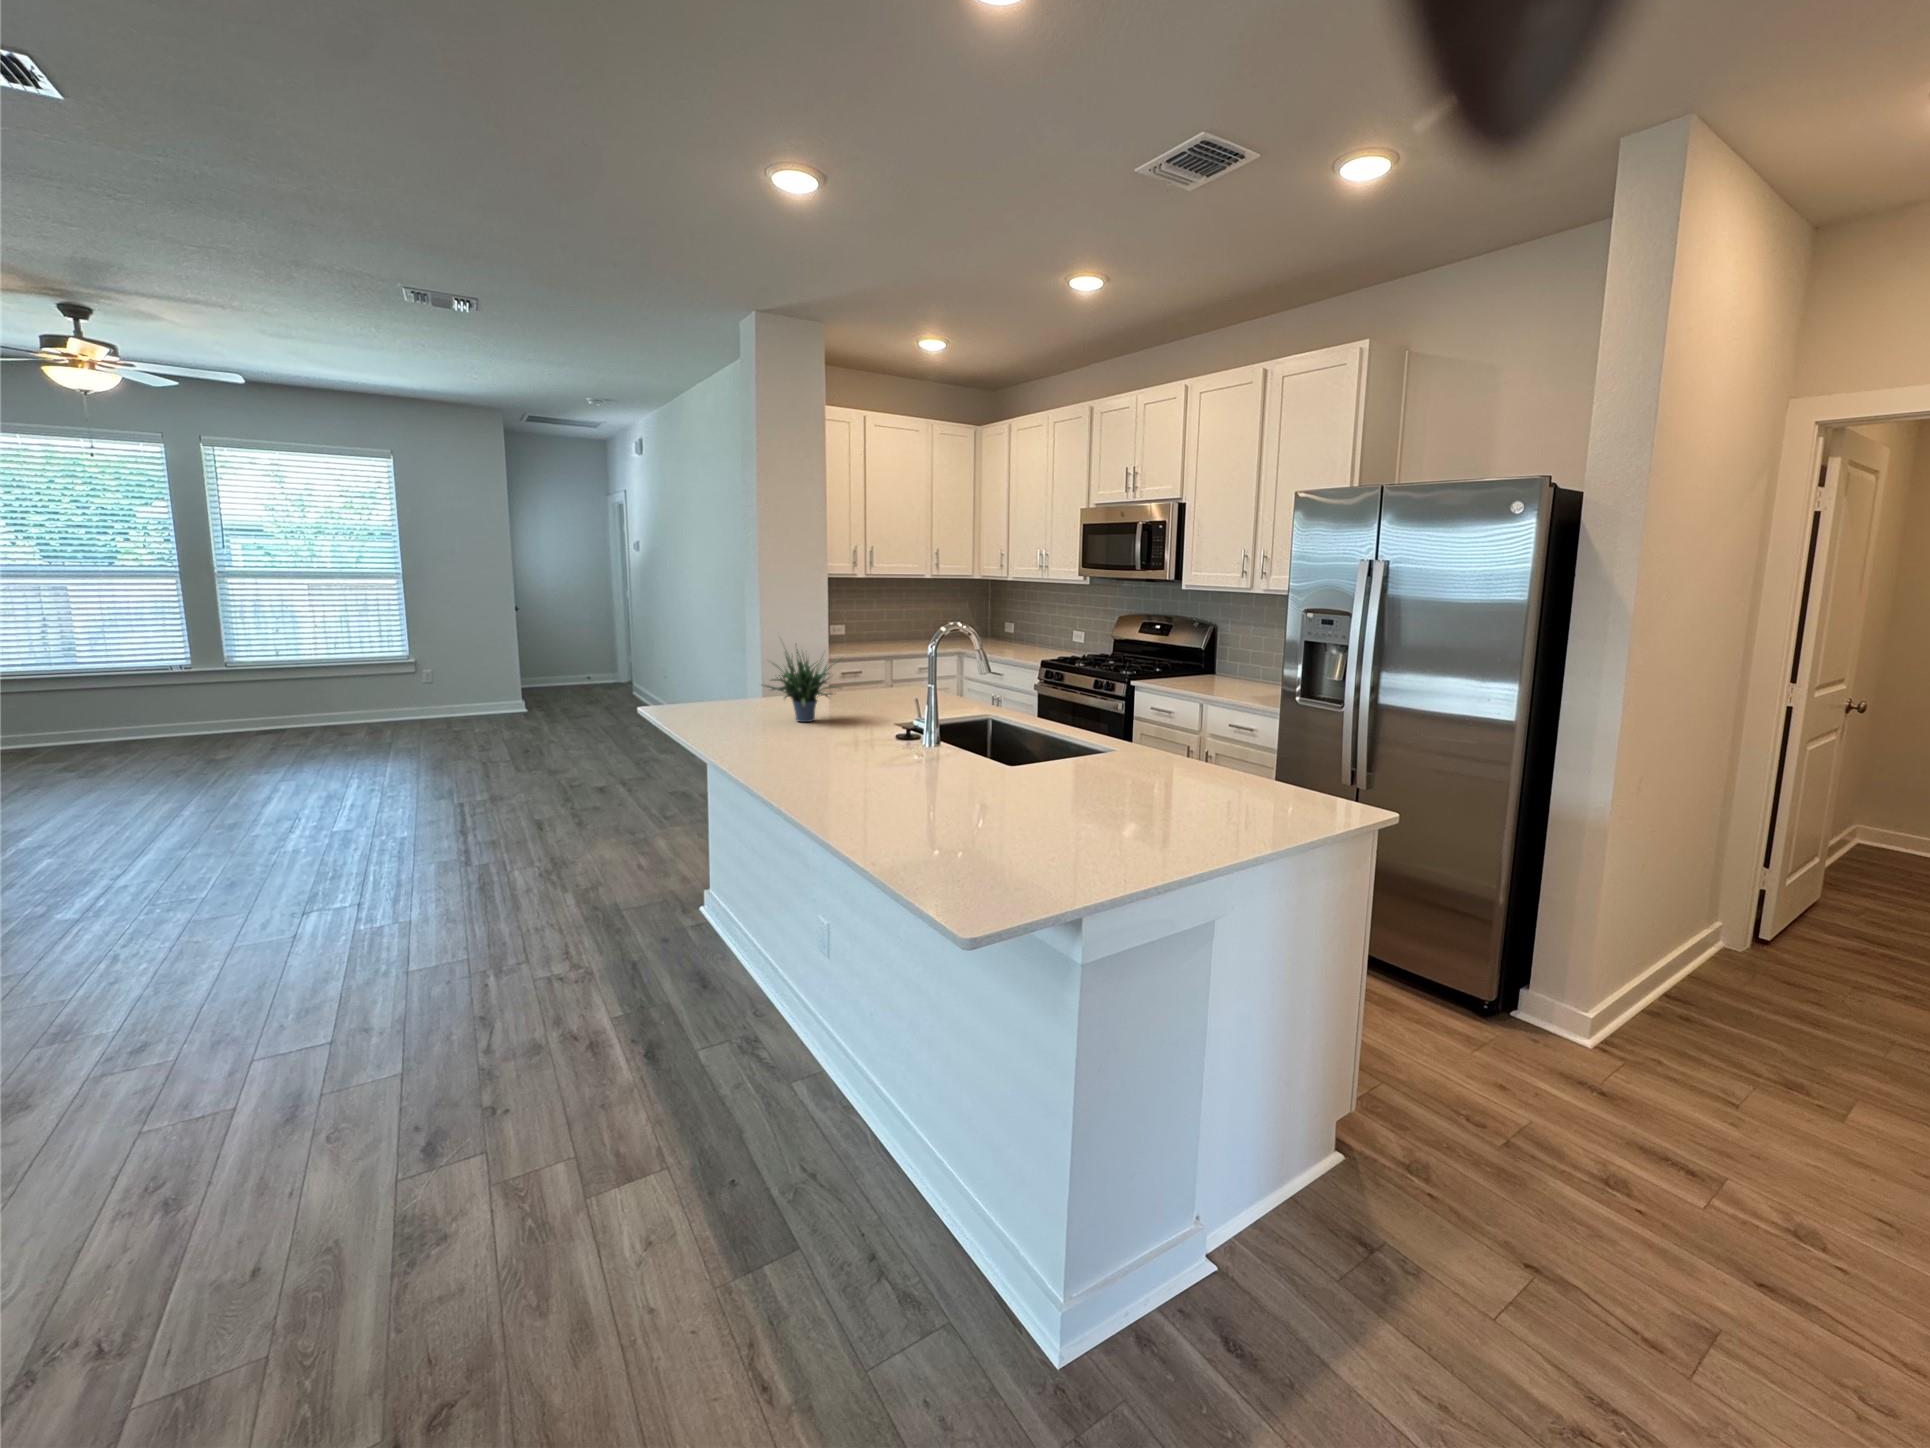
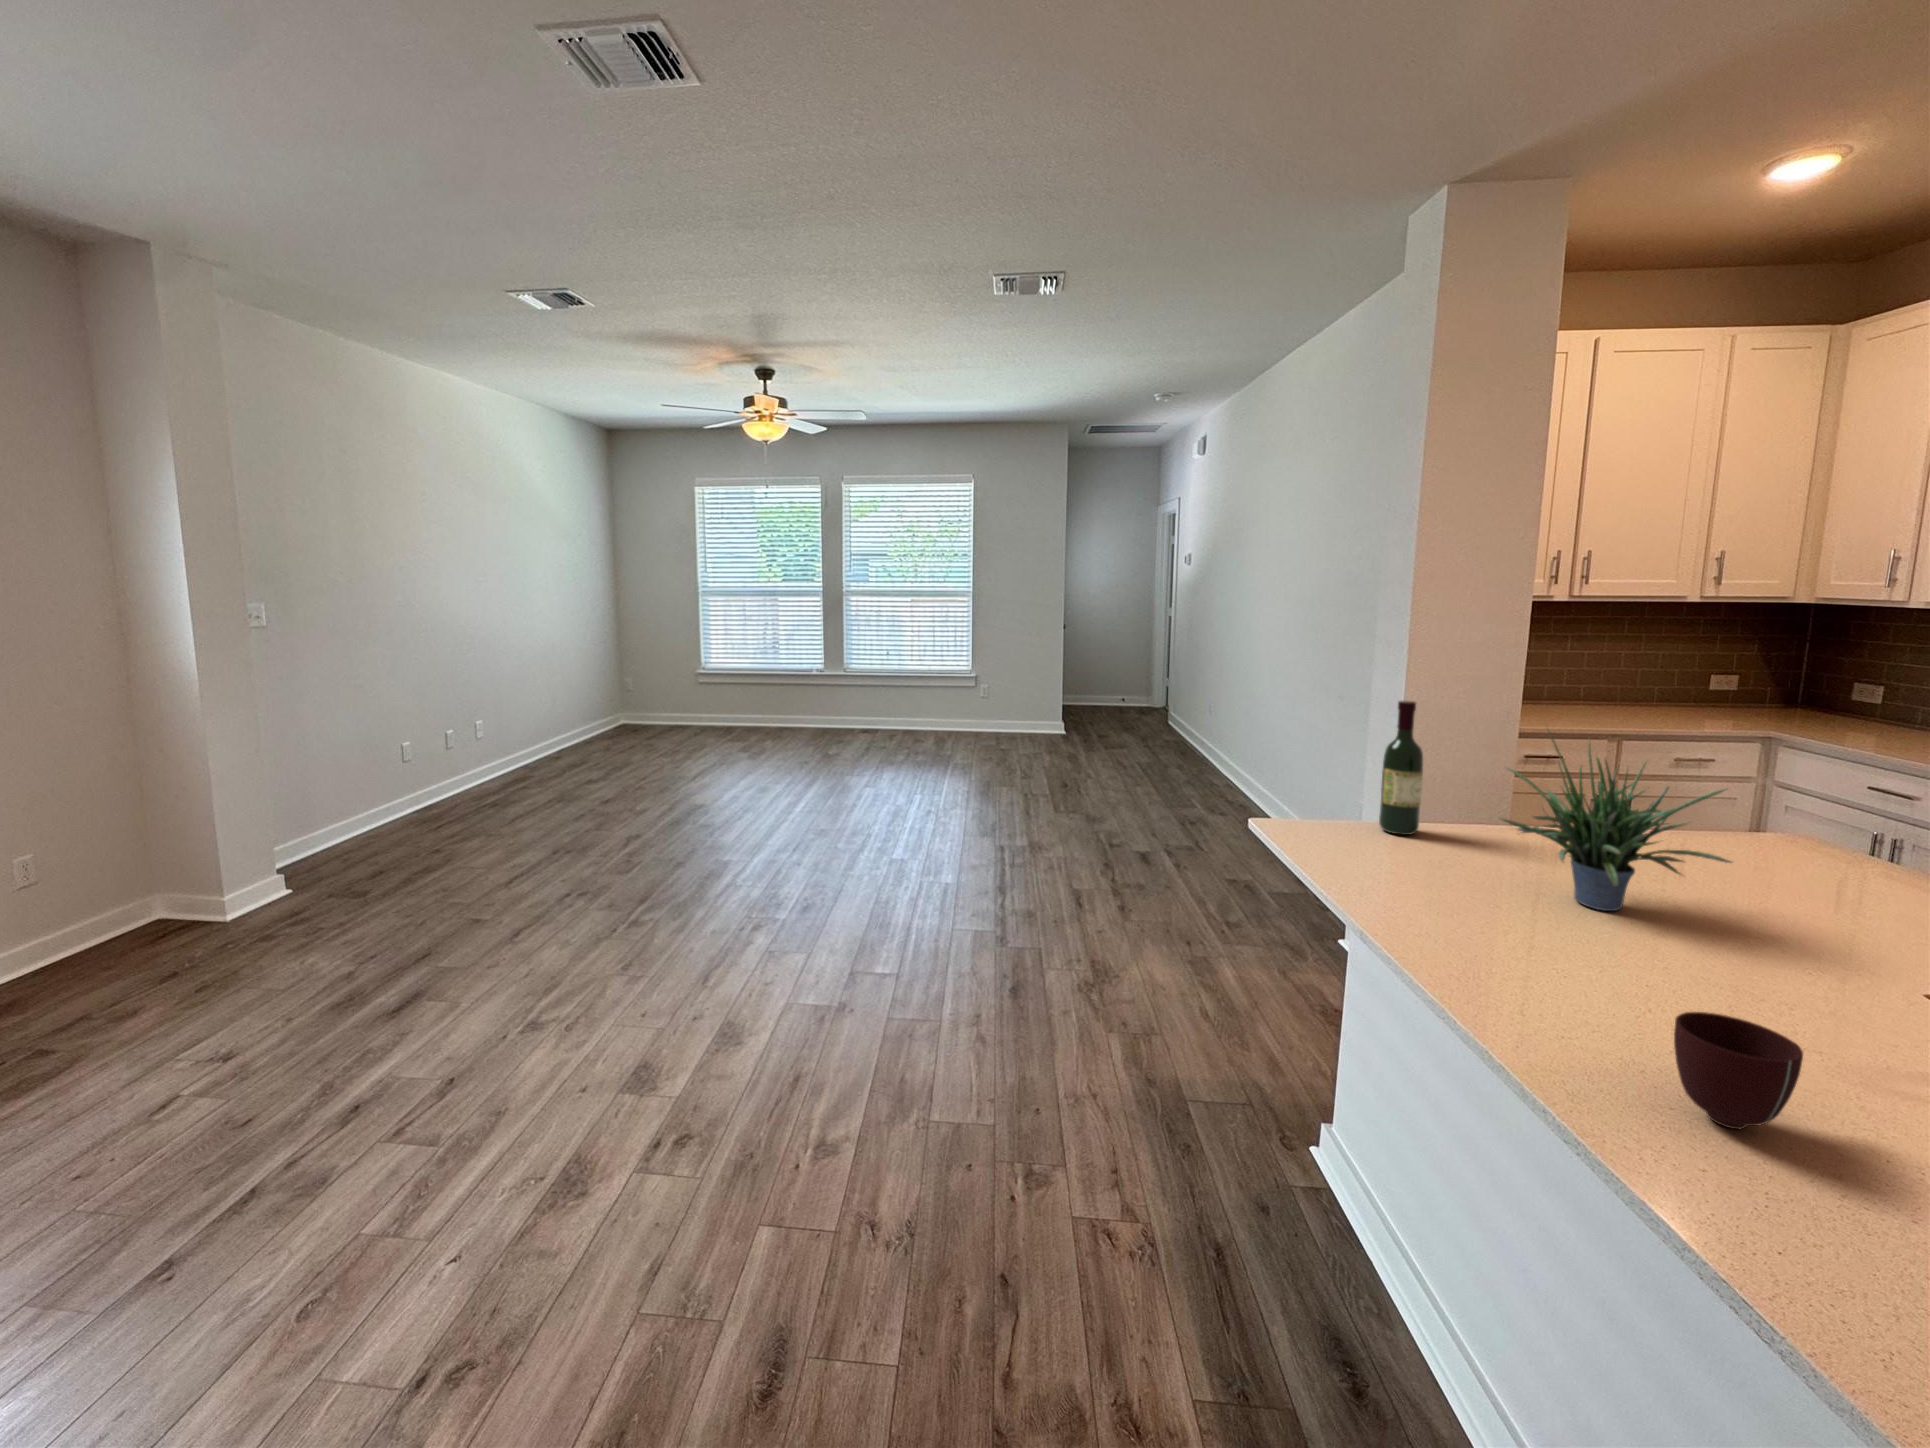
wine bottle: none [717,631,739,708] -> present [1379,700,1423,835]
mug: none [773,730,816,769] -> present [1674,1012,1803,1129]

